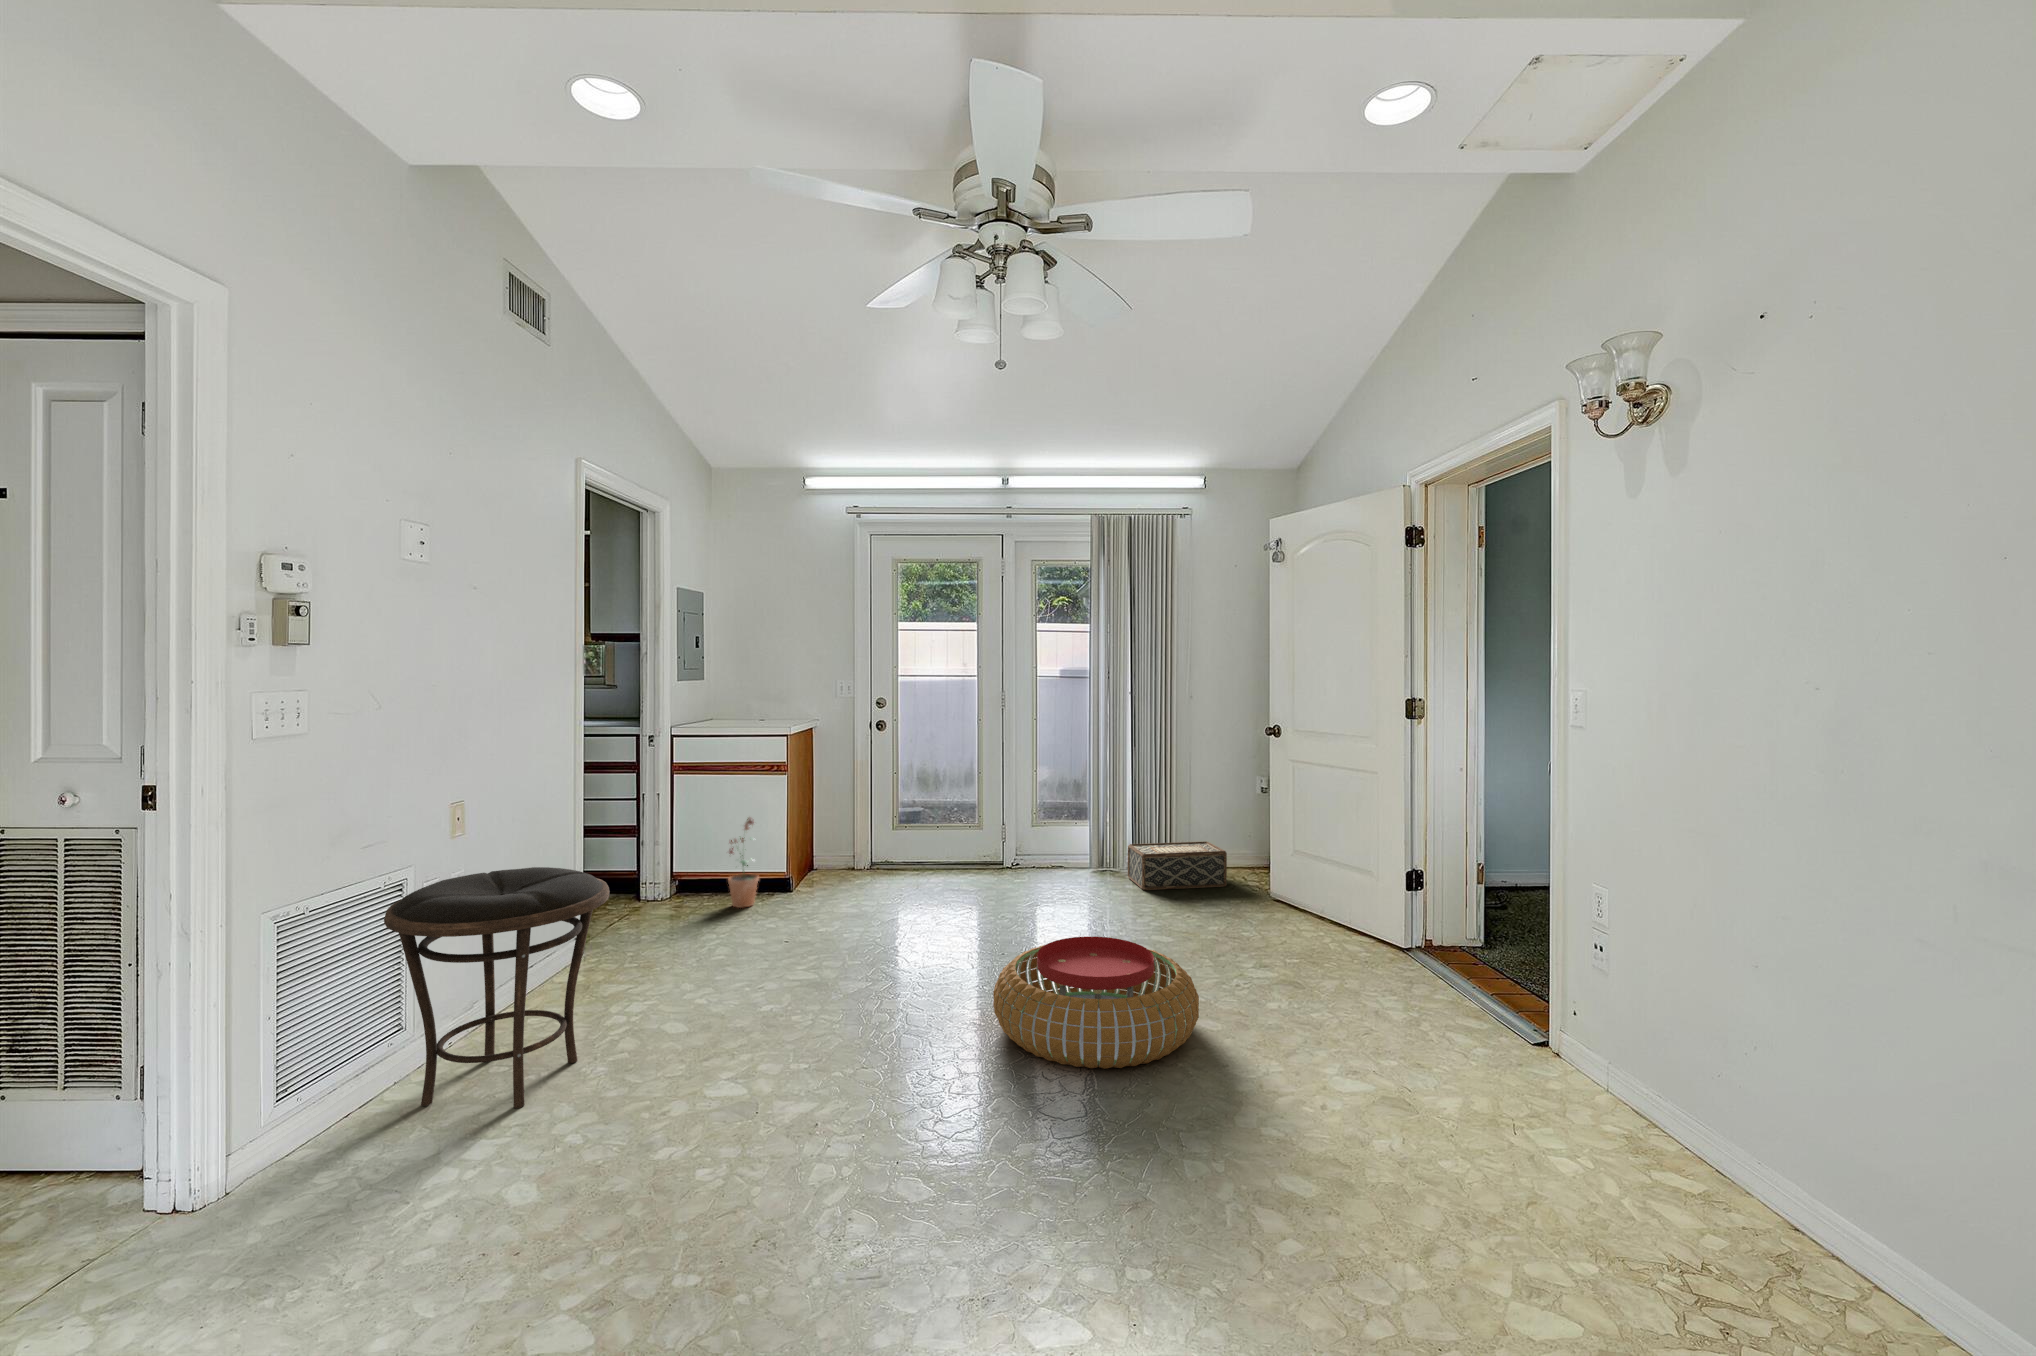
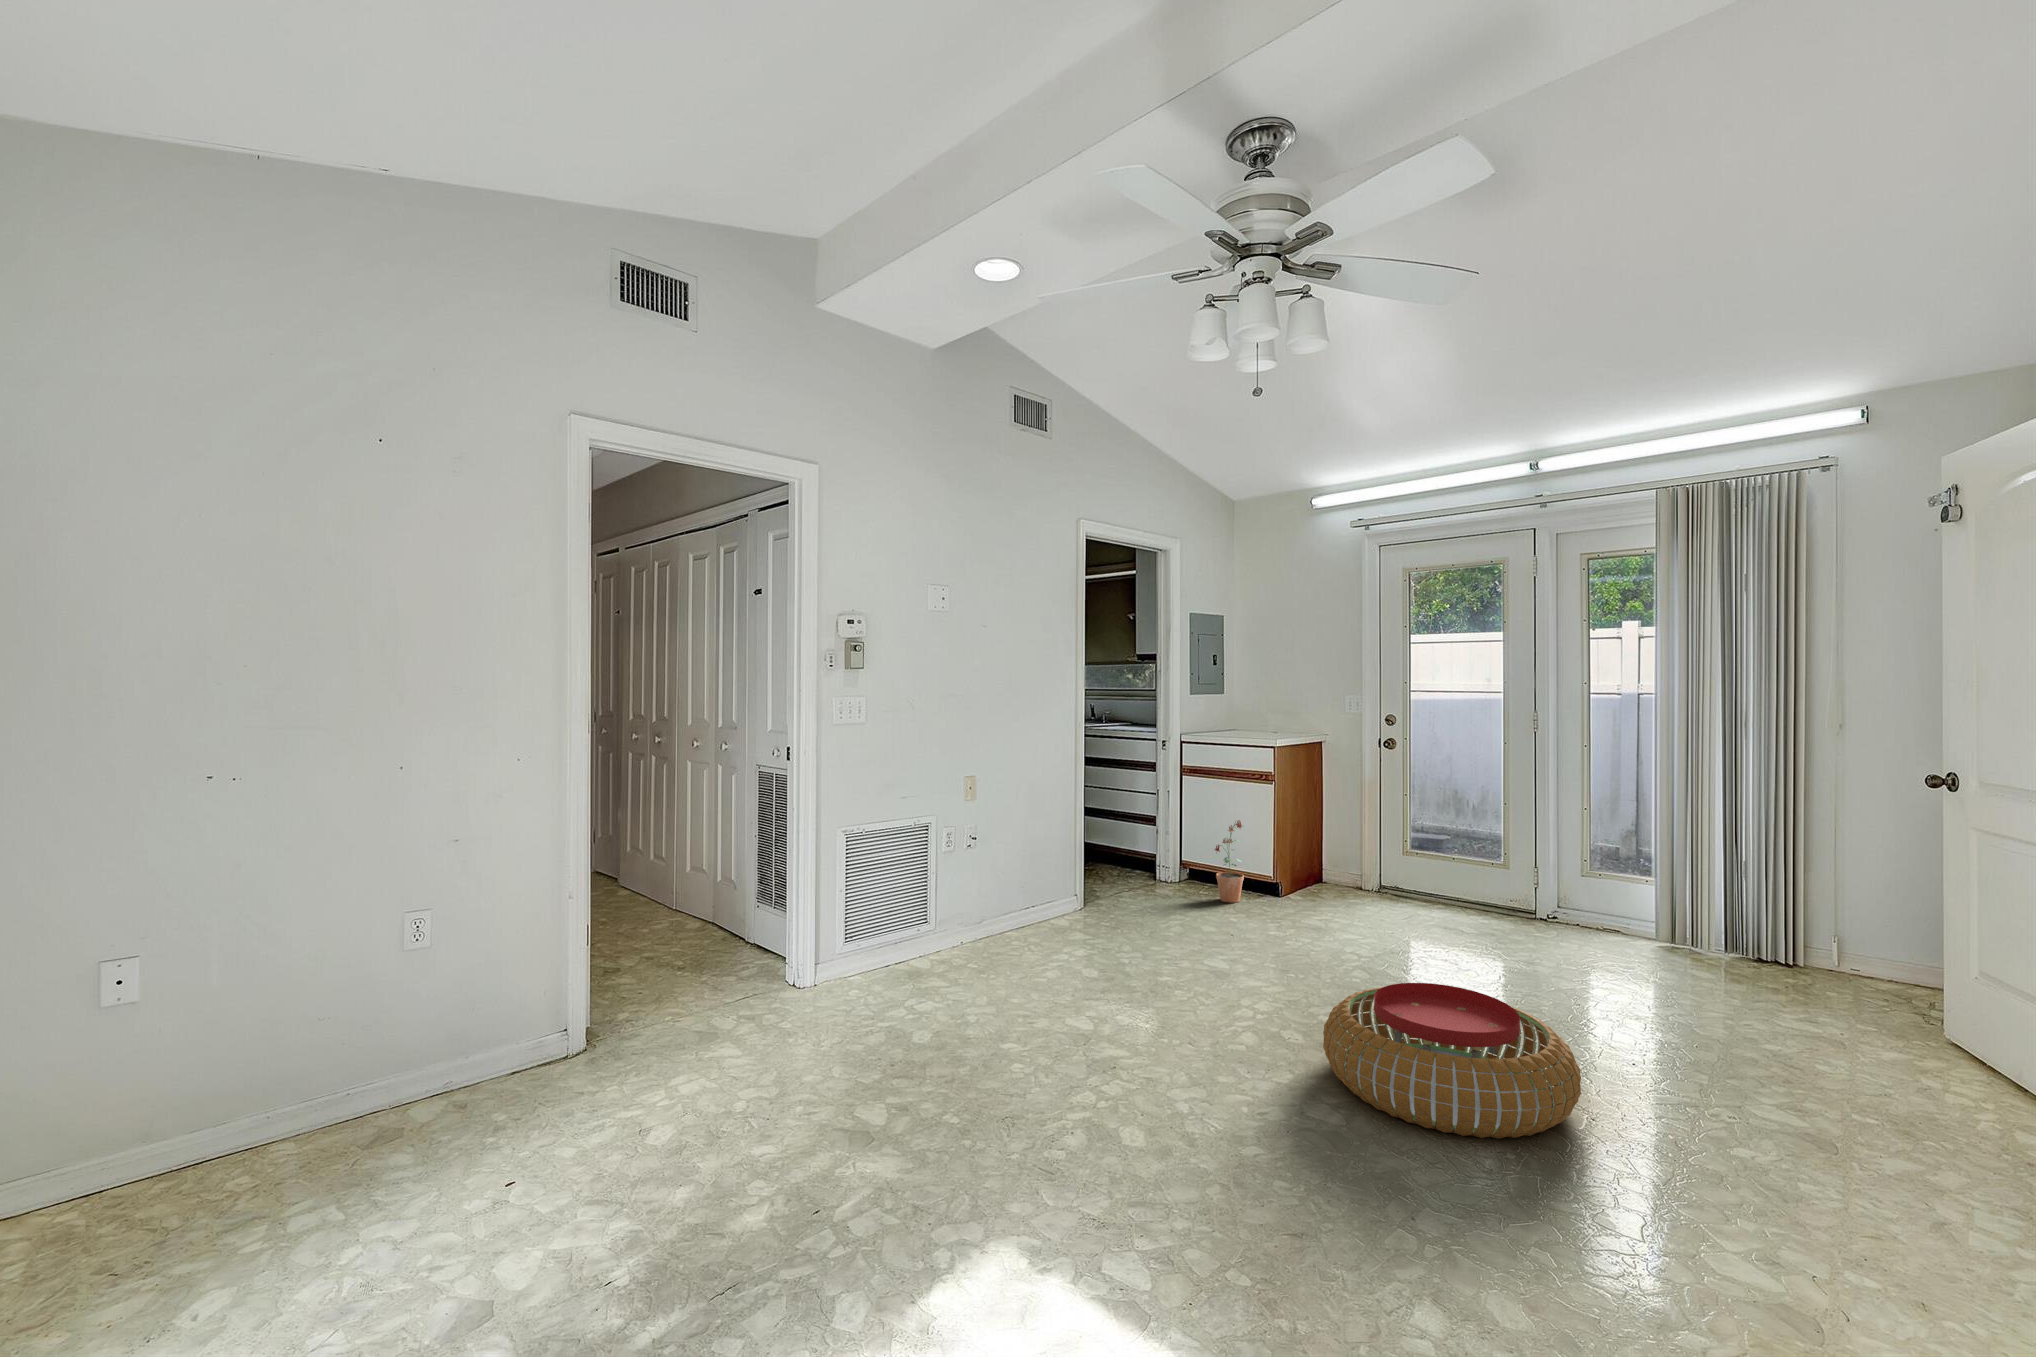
woven basket: present [1128,841,1227,890] -> none [1711,920,1883,1009]
side table: present [384,867,610,1108] -> none [902,826,1036,990]

